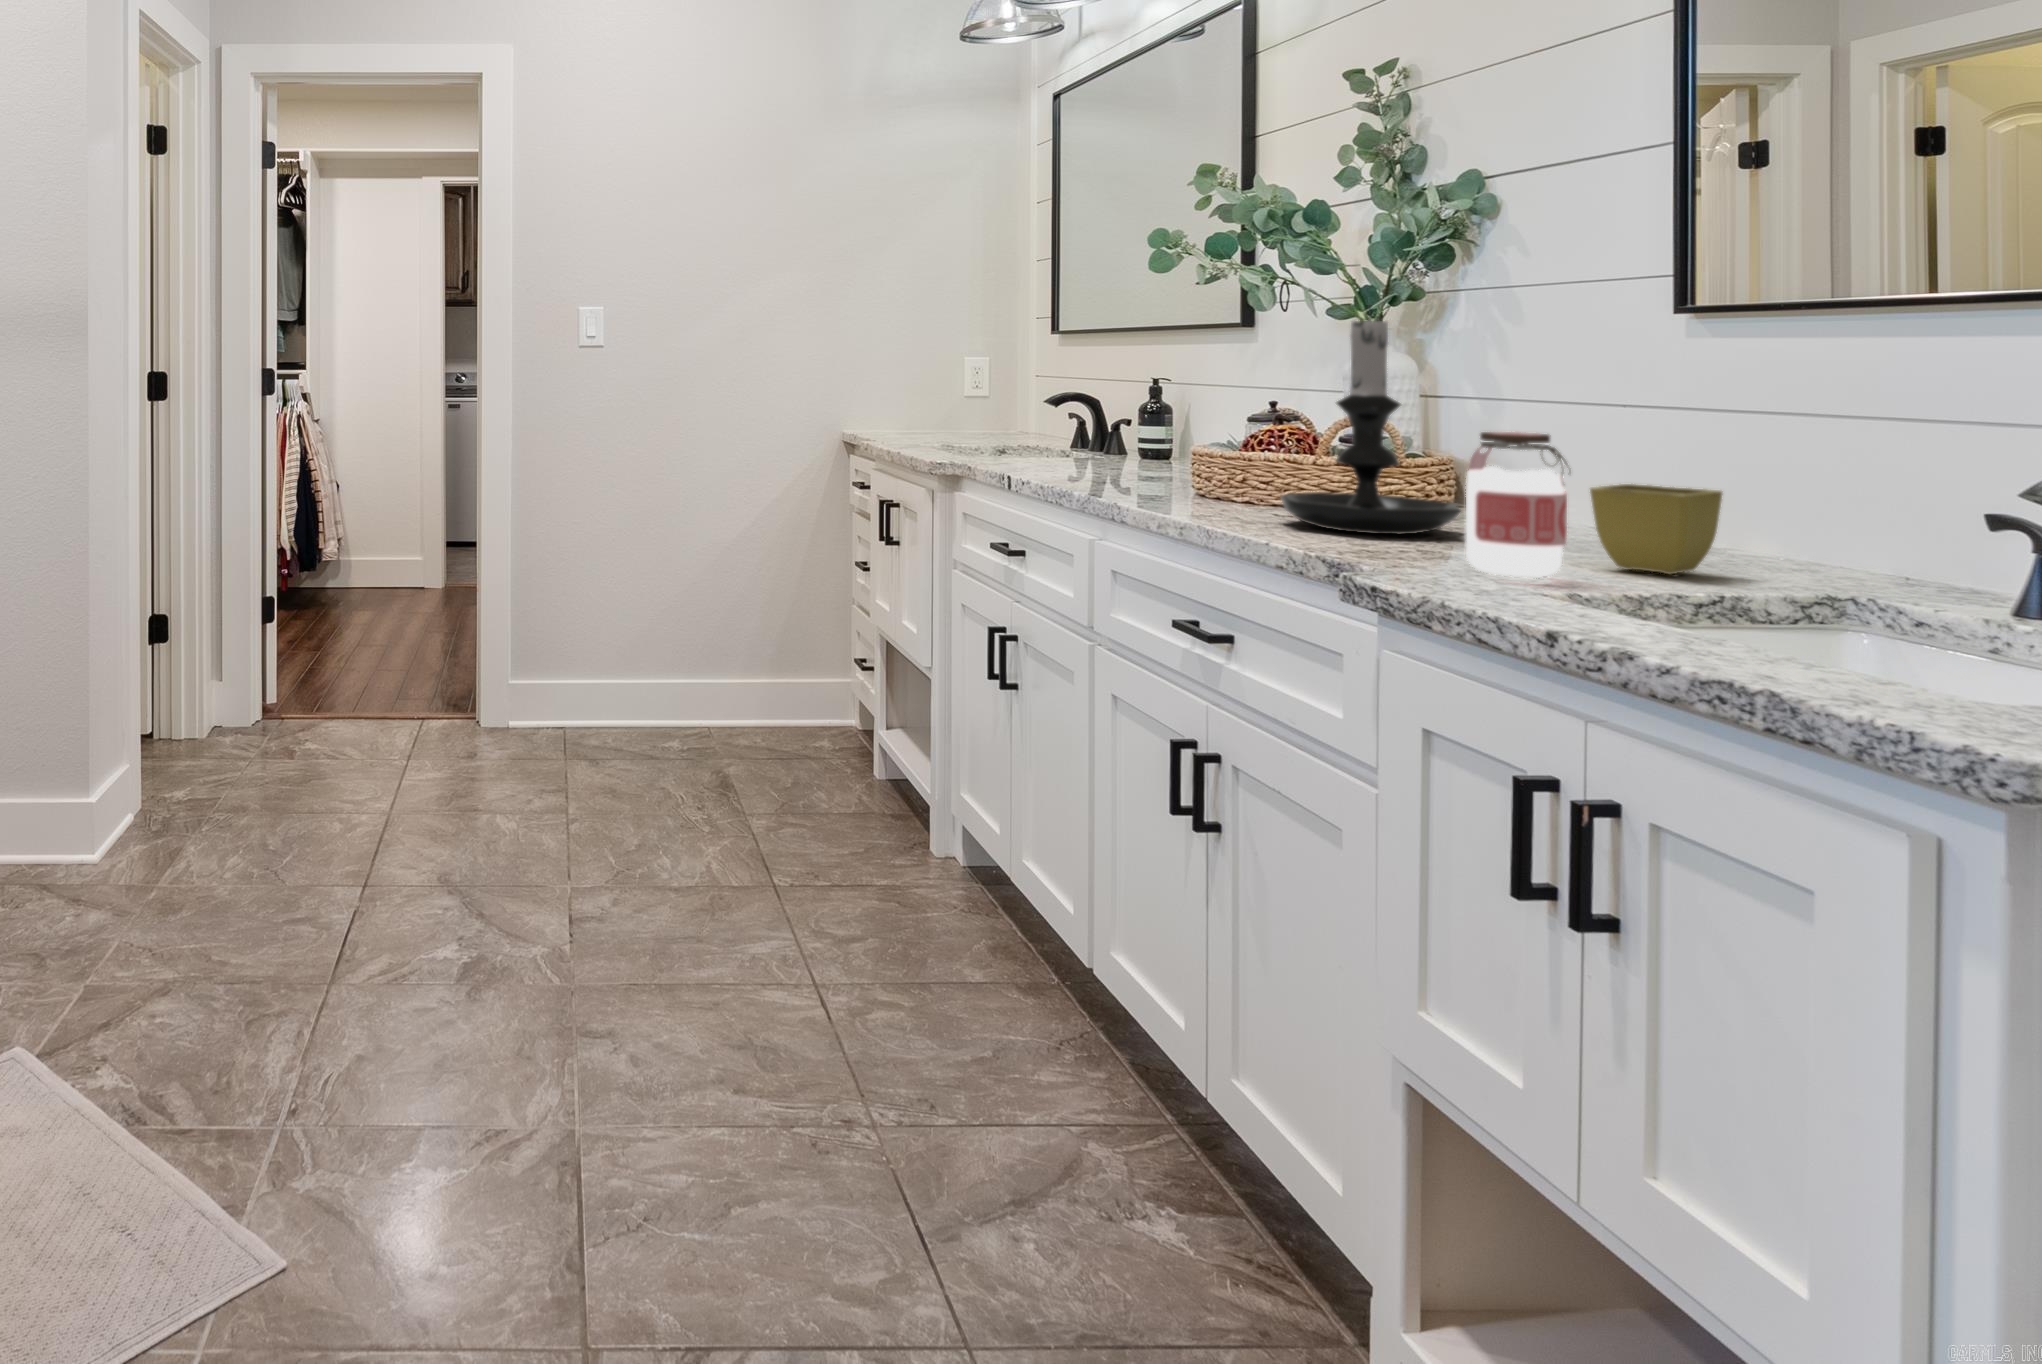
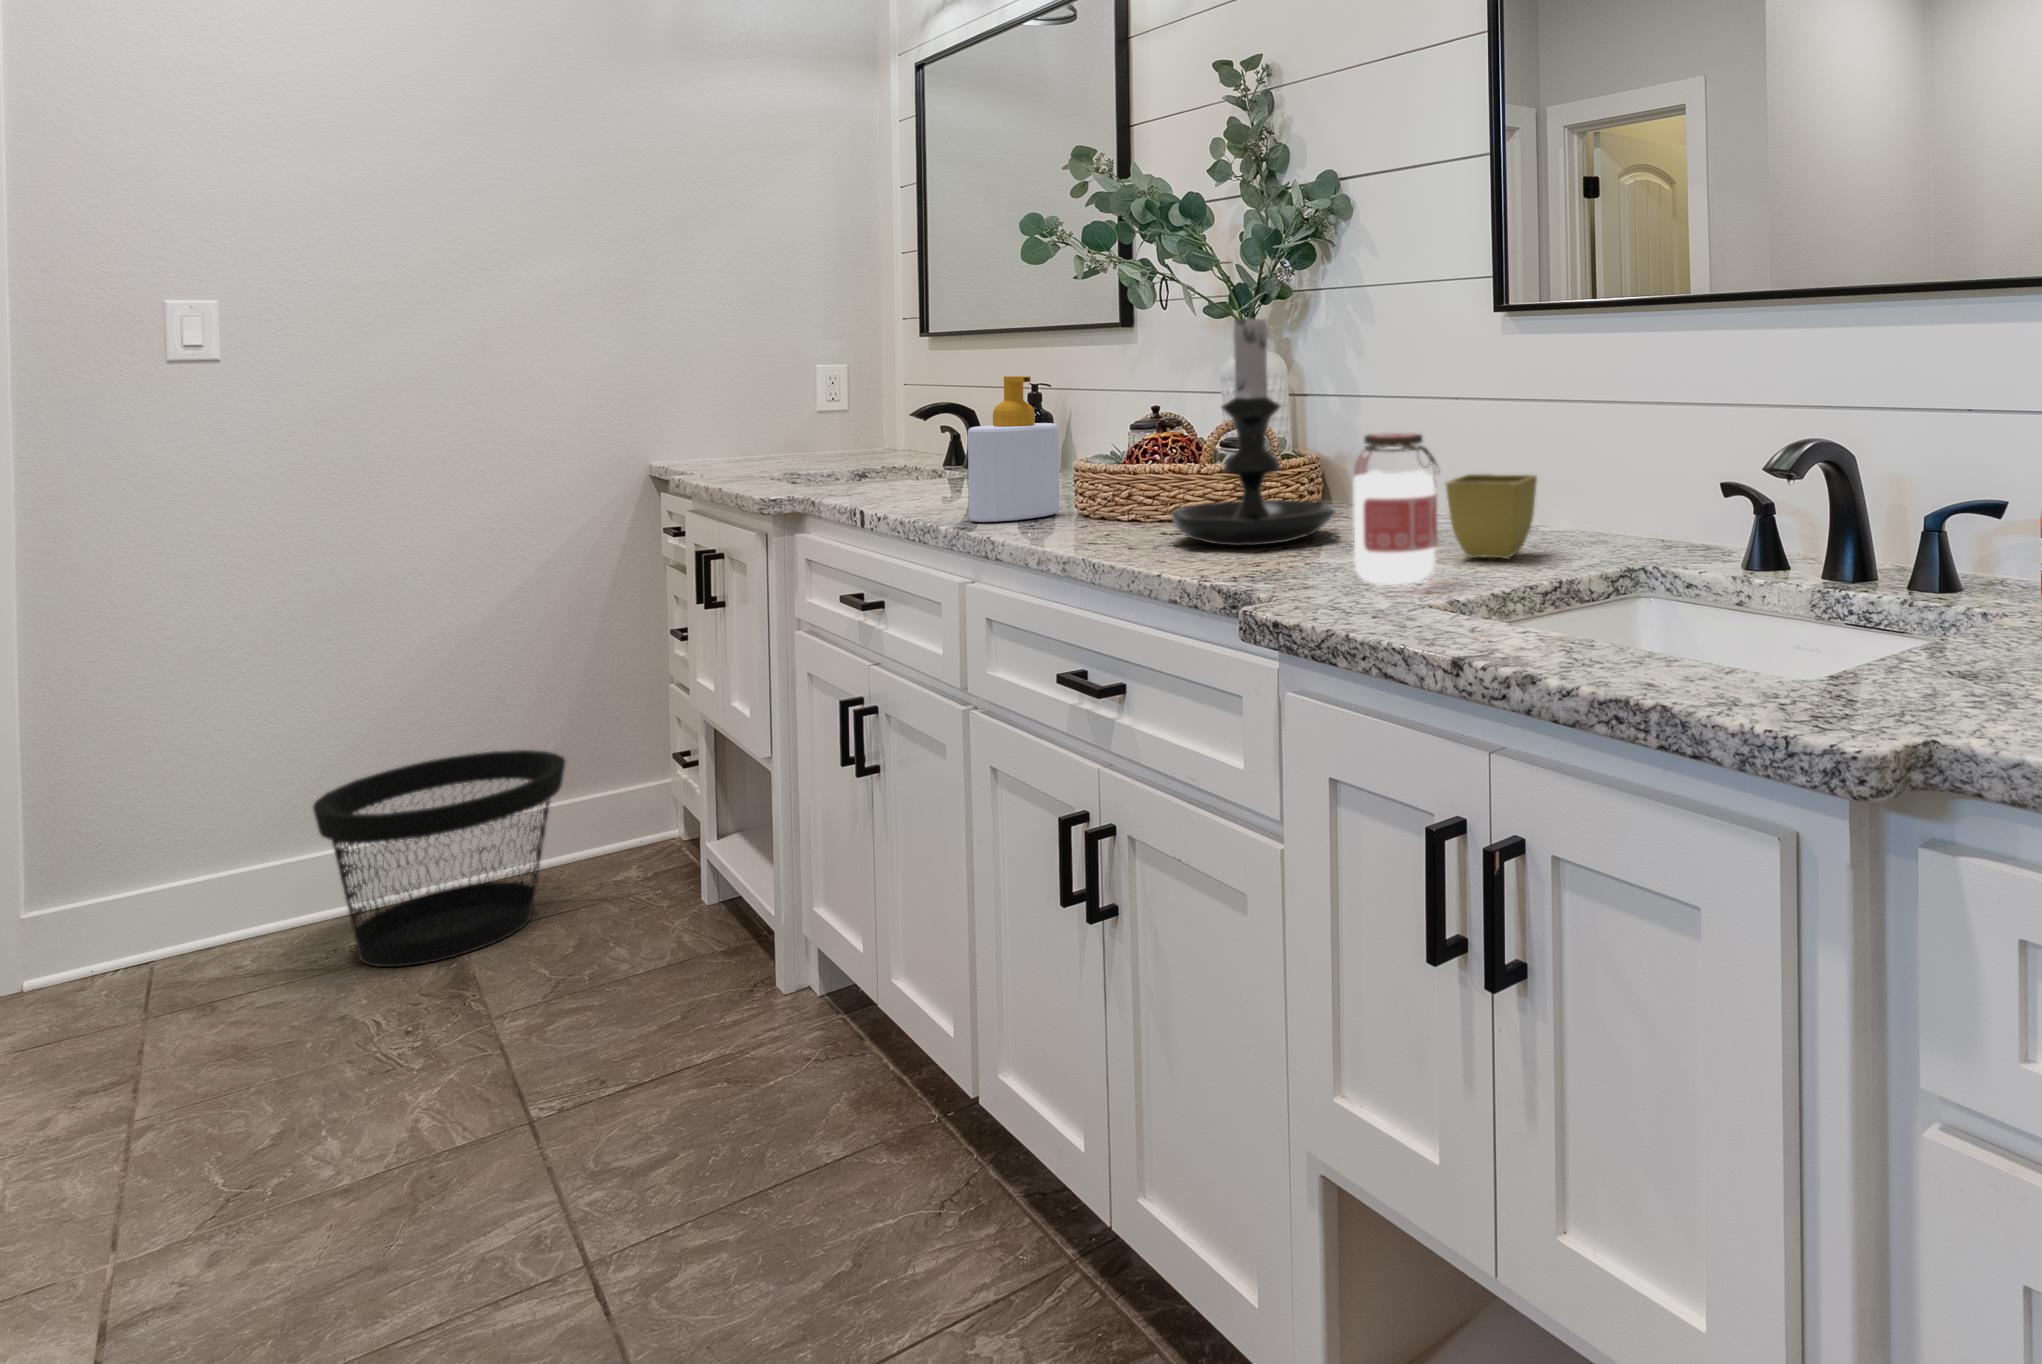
soap bottle: none [1096,370,1176,493] -> present [968,376,1059,522]
wastebasket: none [654,629,789,766] -> present [313,750,566,967]

